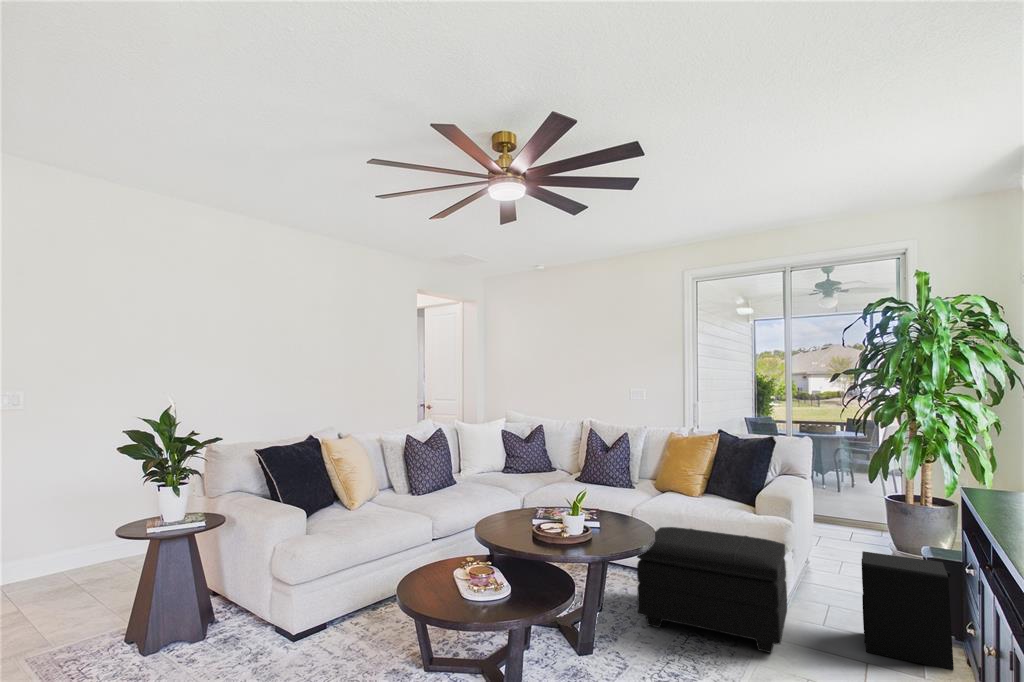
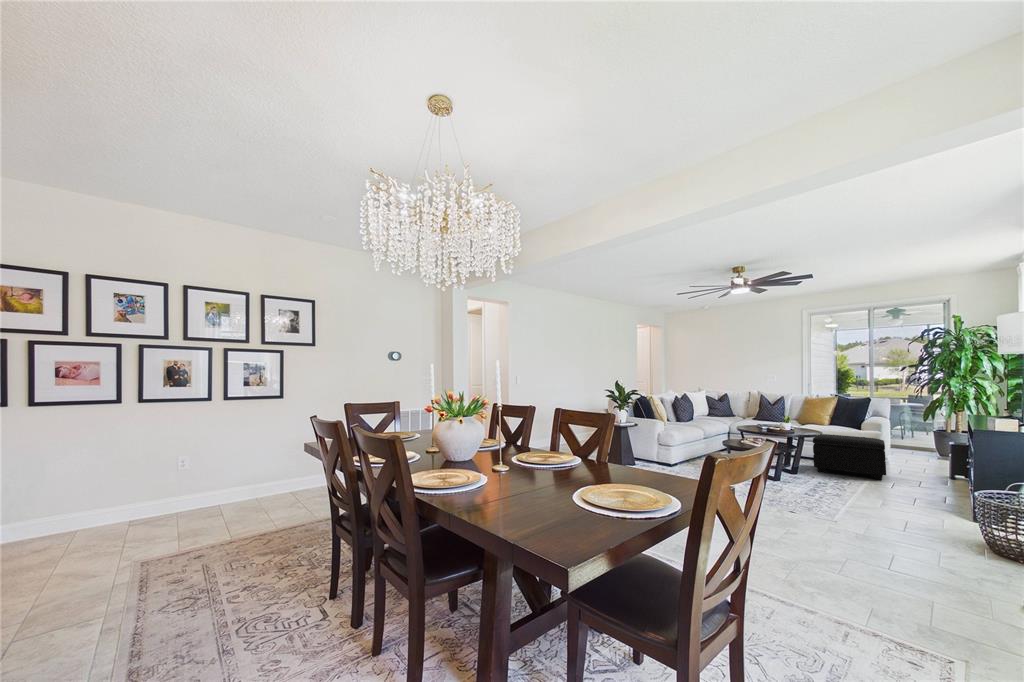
speaker: present [862,551,954,671] -> none [924,443,968,487]

